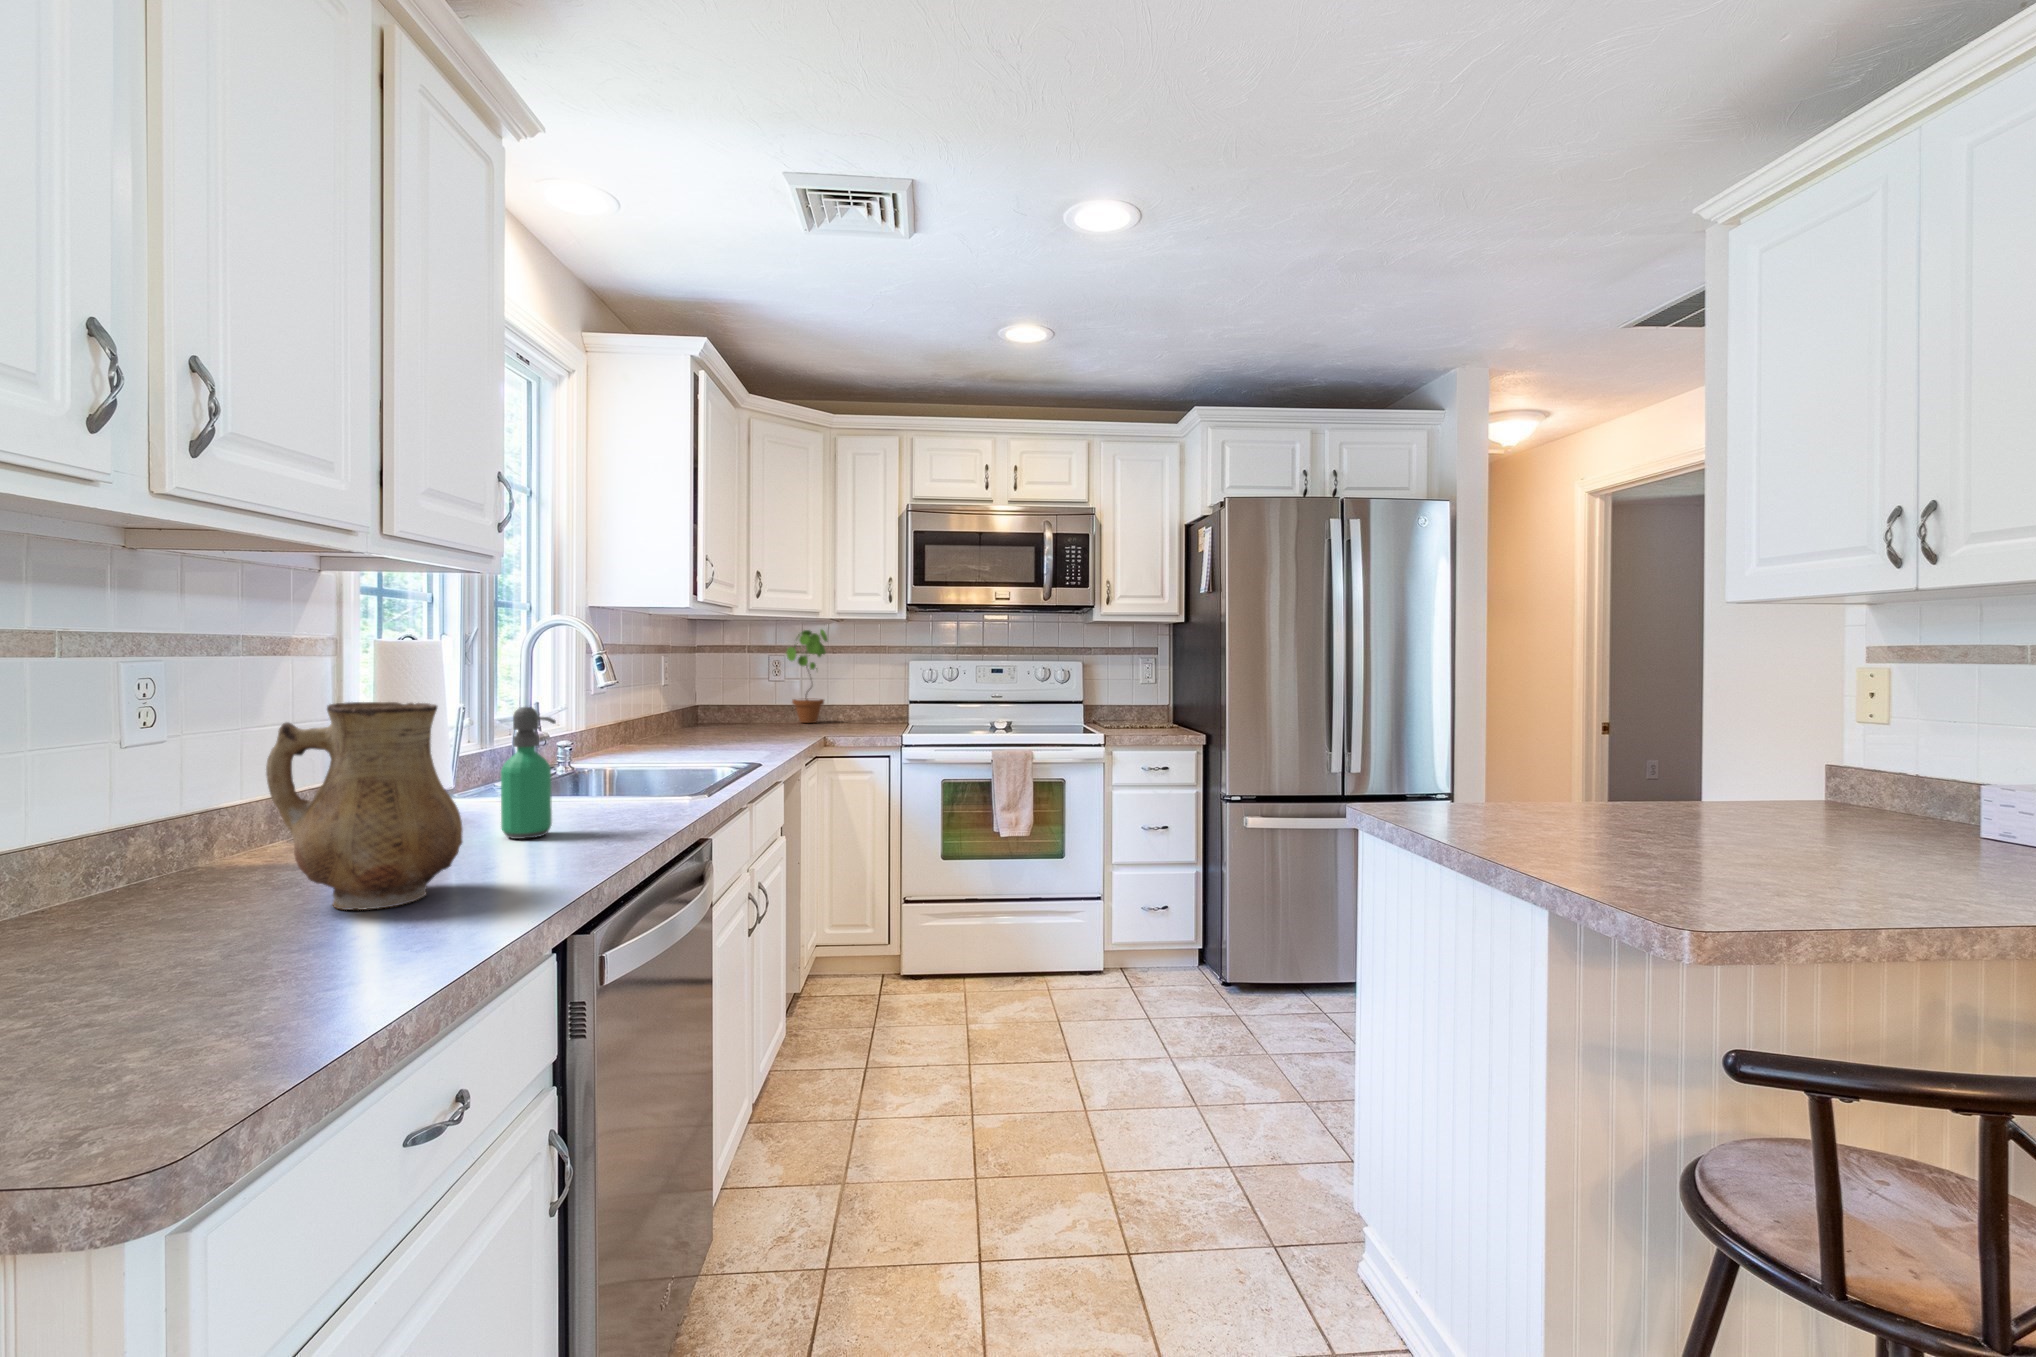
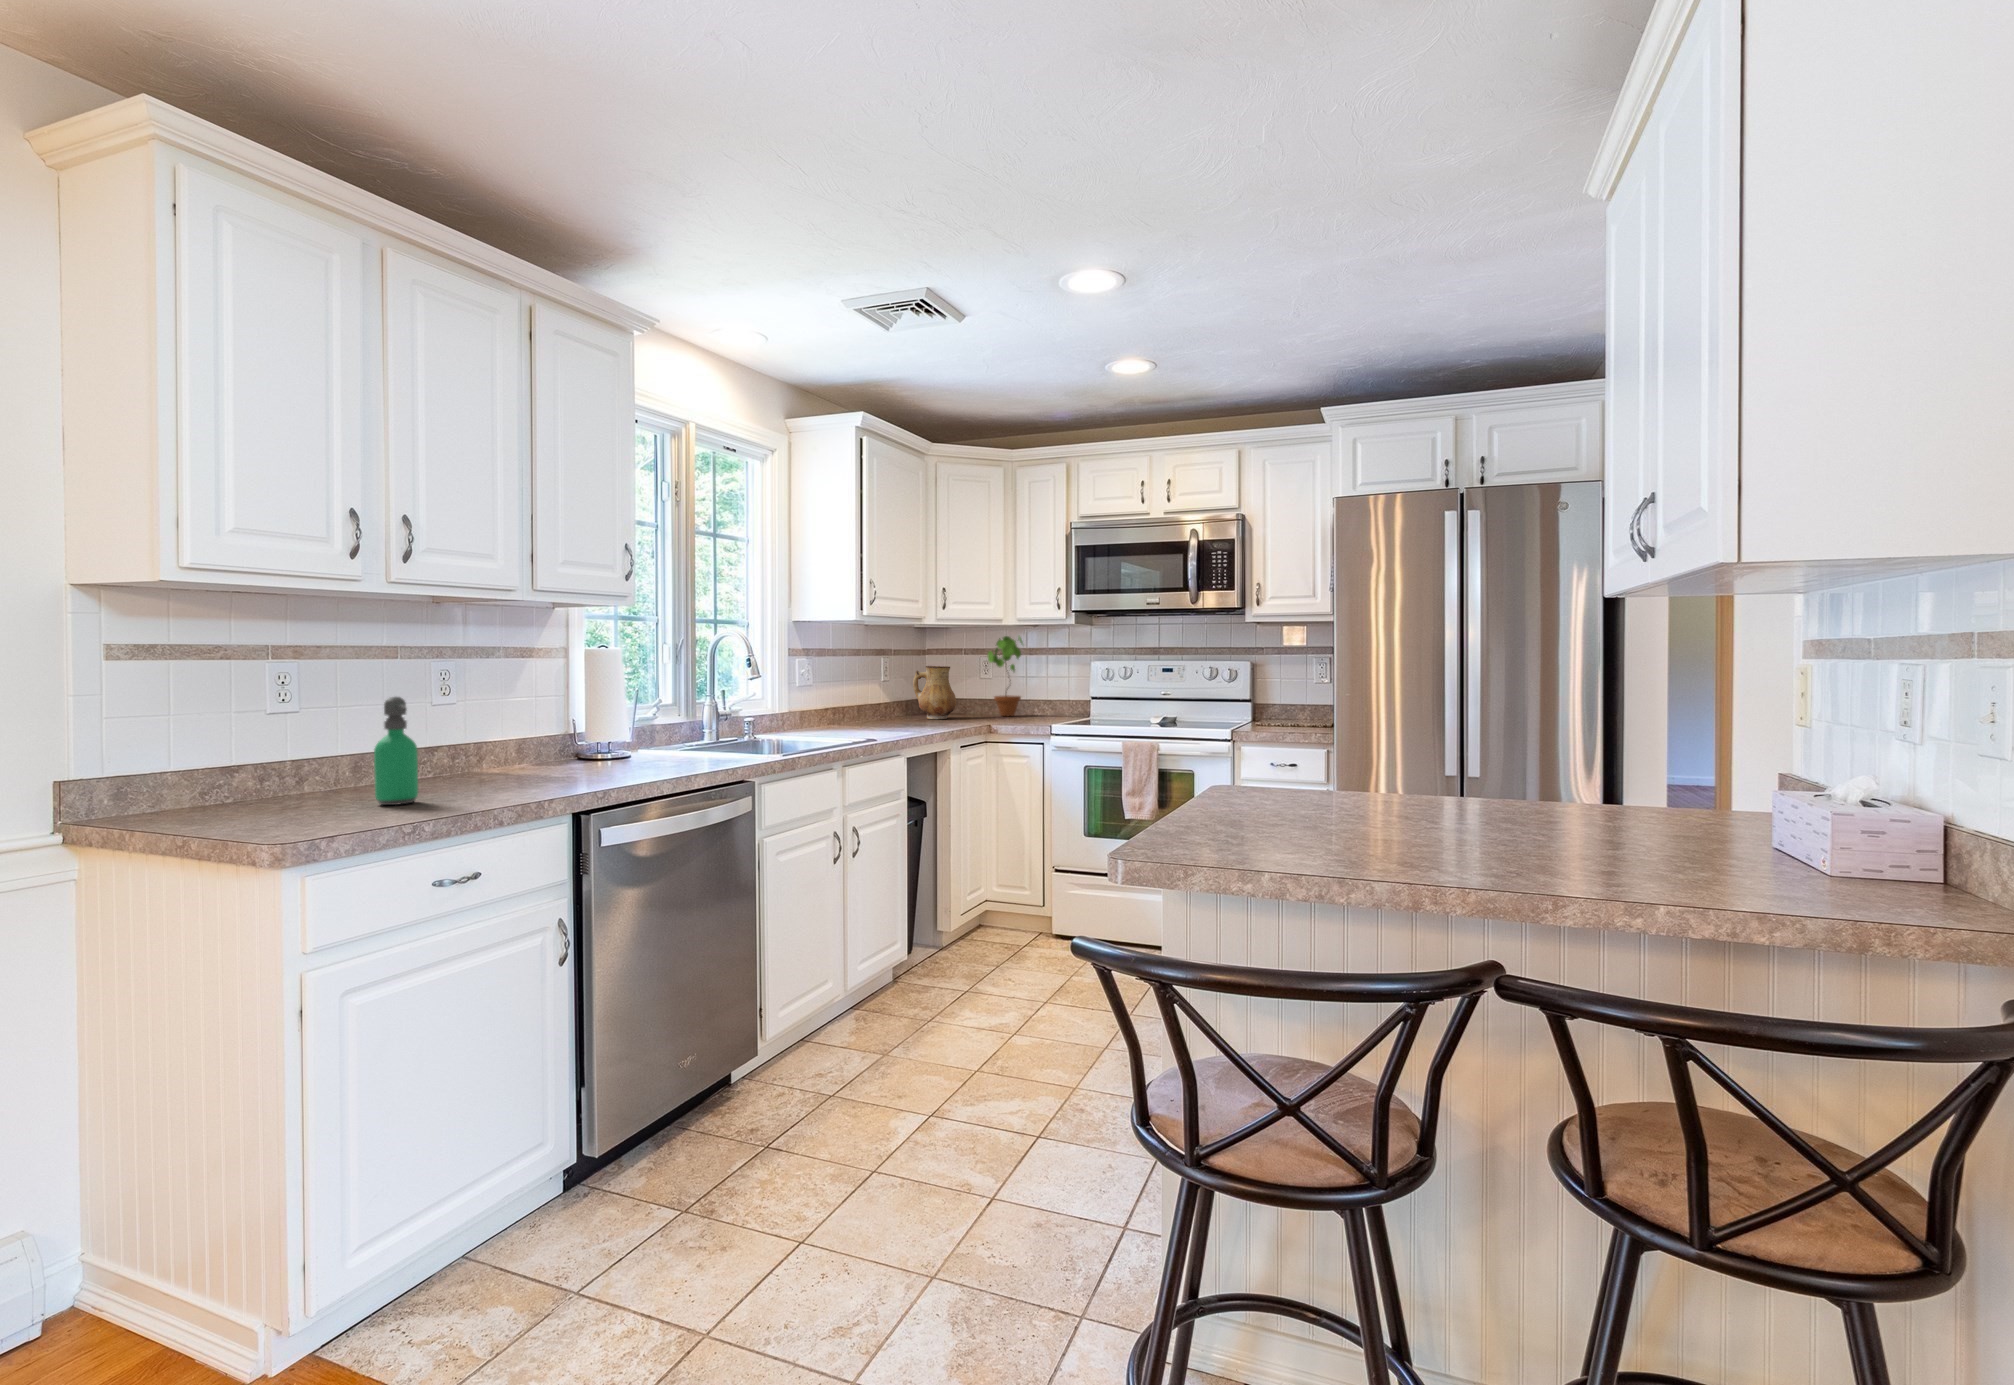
ceramic pitcher: present [266,702,463,910] -> present [913,666,956,719]
soap dispenser: present [501,707,556,839] -> present [374,697,418,805]

